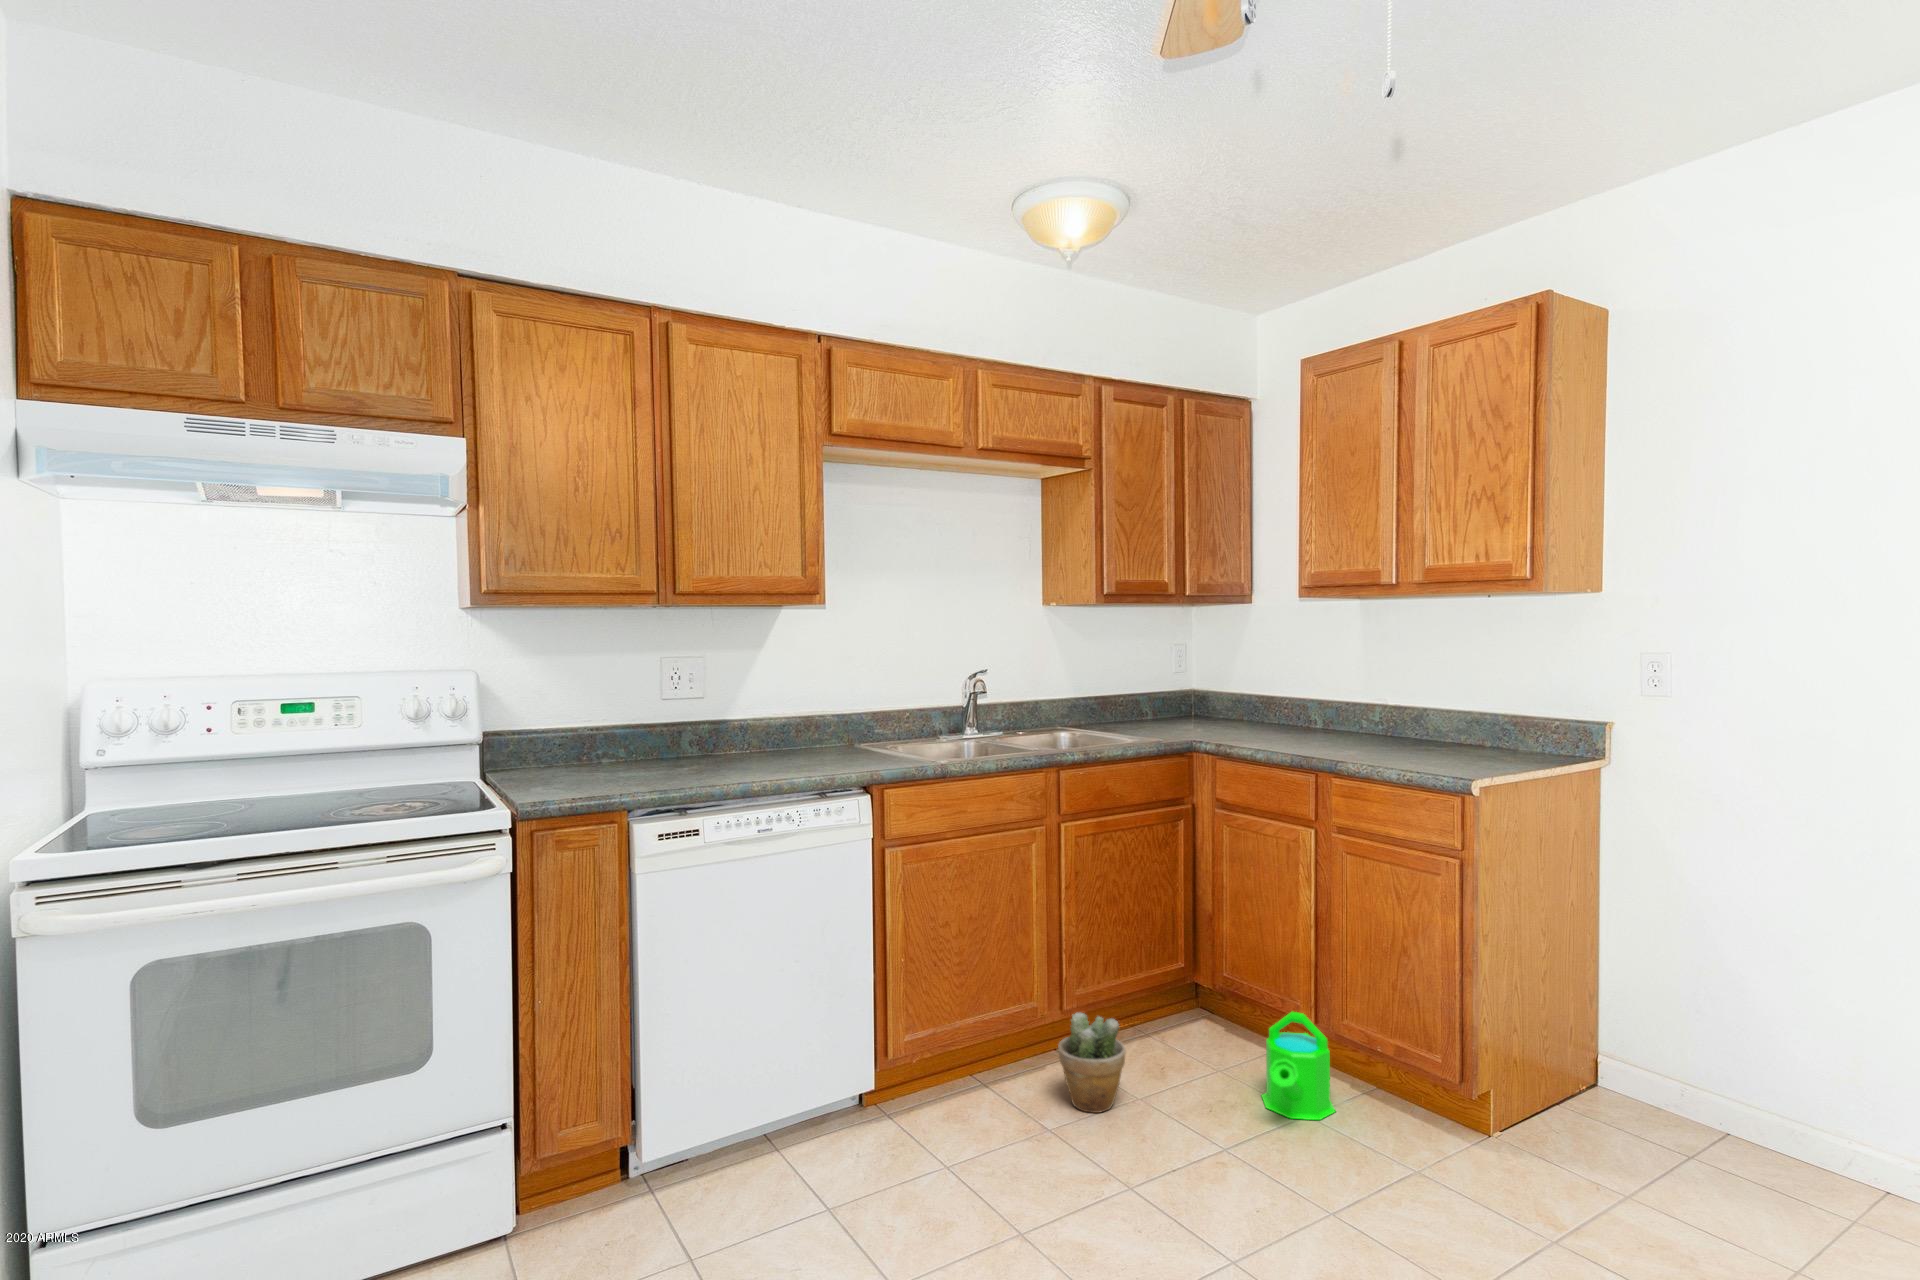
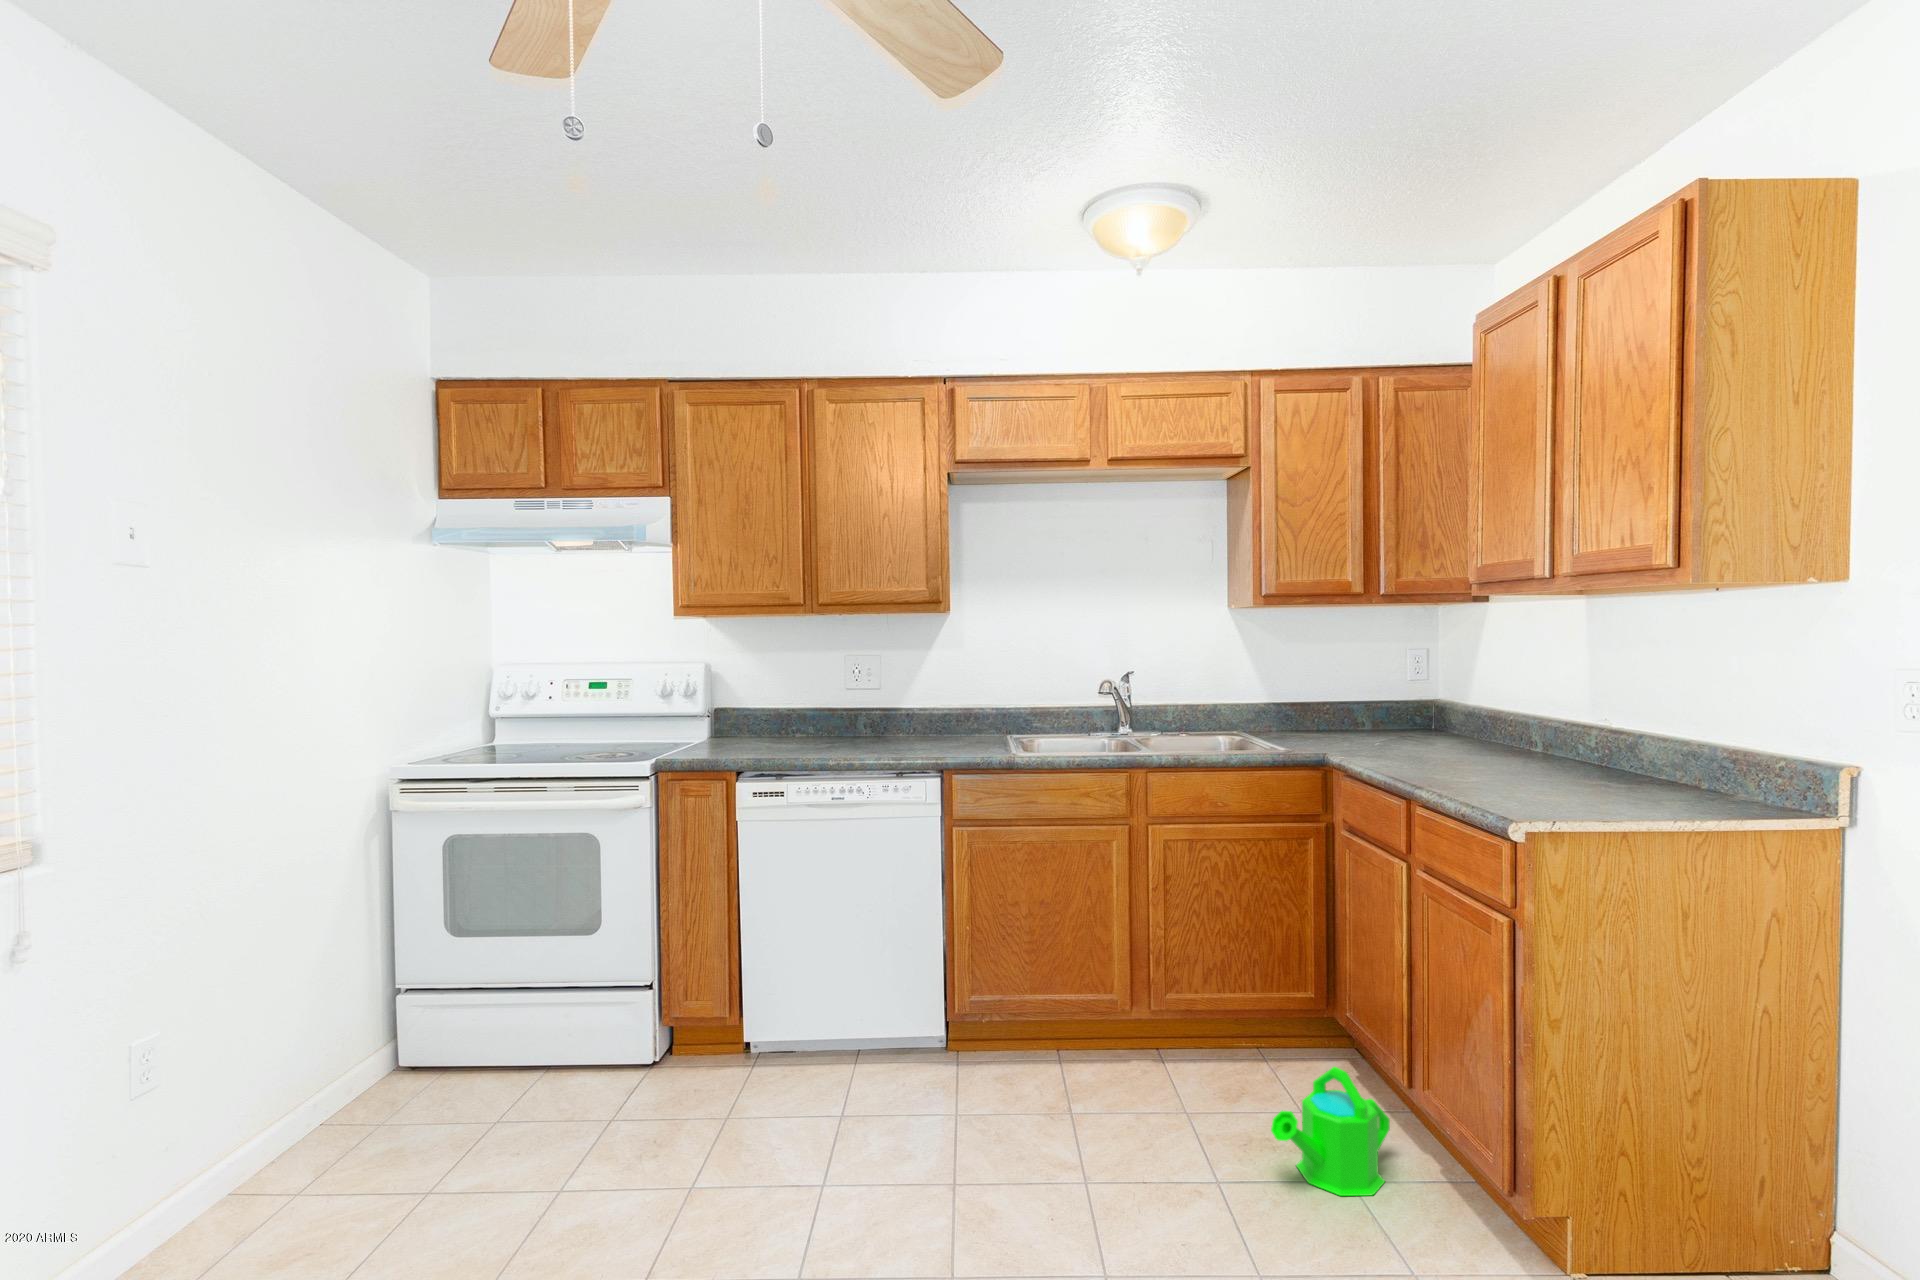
potted plant: present [1058,1012,1126,1113] -> none [1094,1012,1162,1116]

